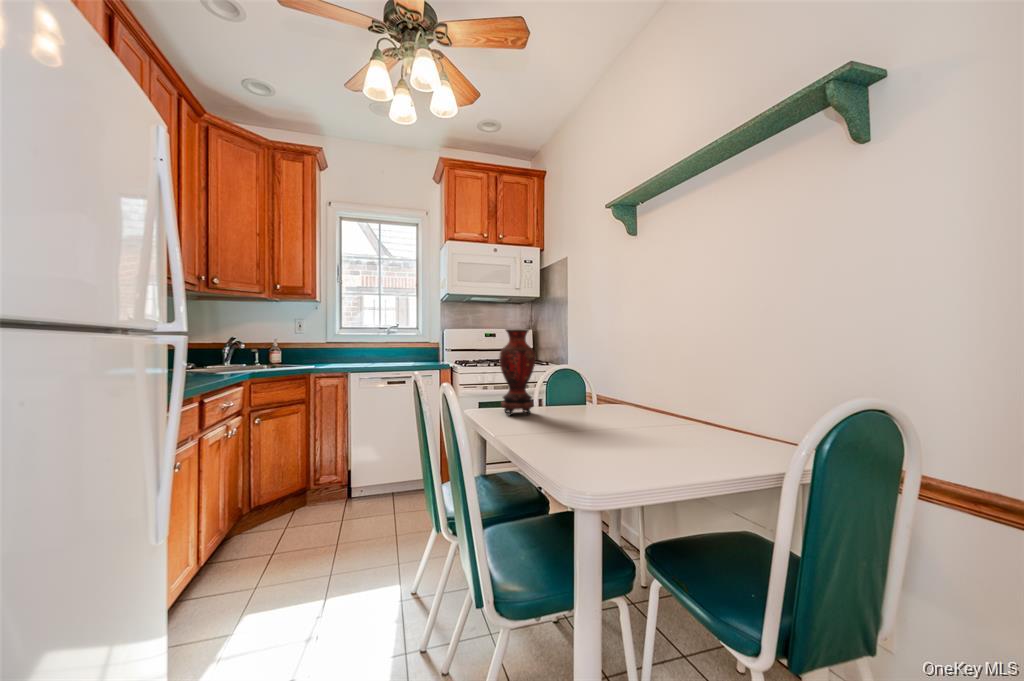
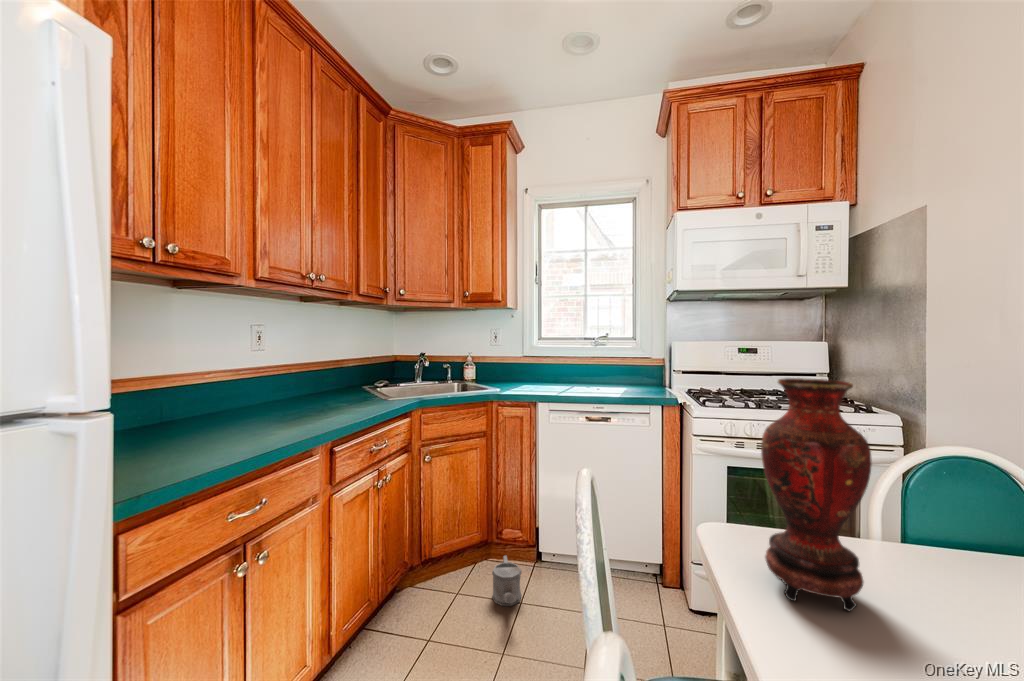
watering can: none [320,491,345,524] -> present [492,555,522,606]

